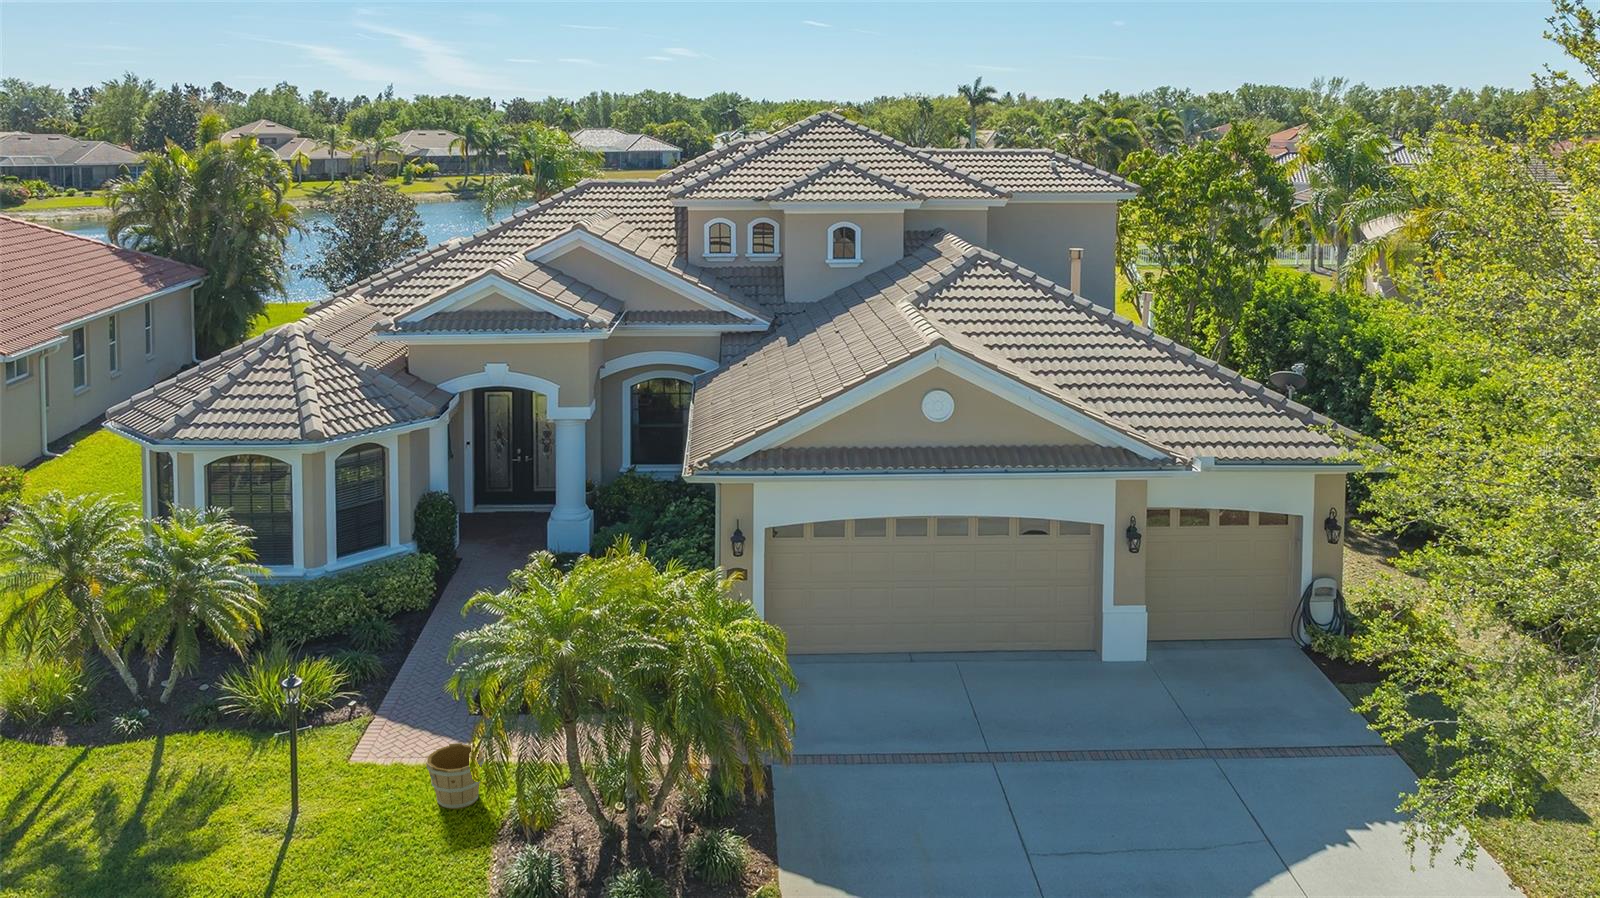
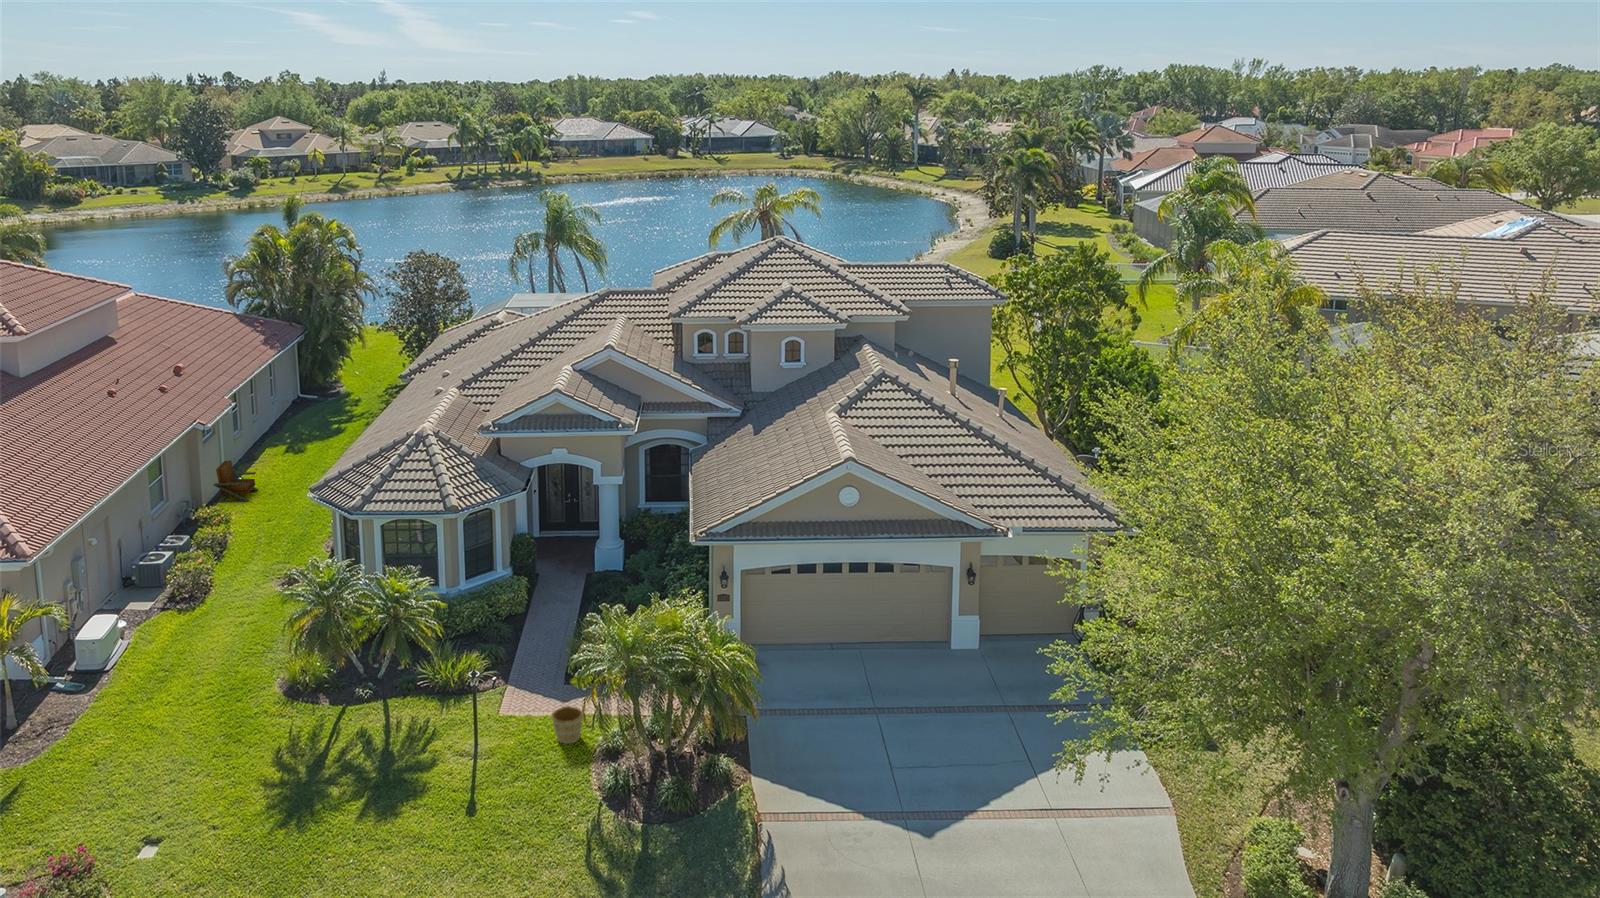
lounge chair: none [35,408,104,465] -> present [214,460,258,503]

